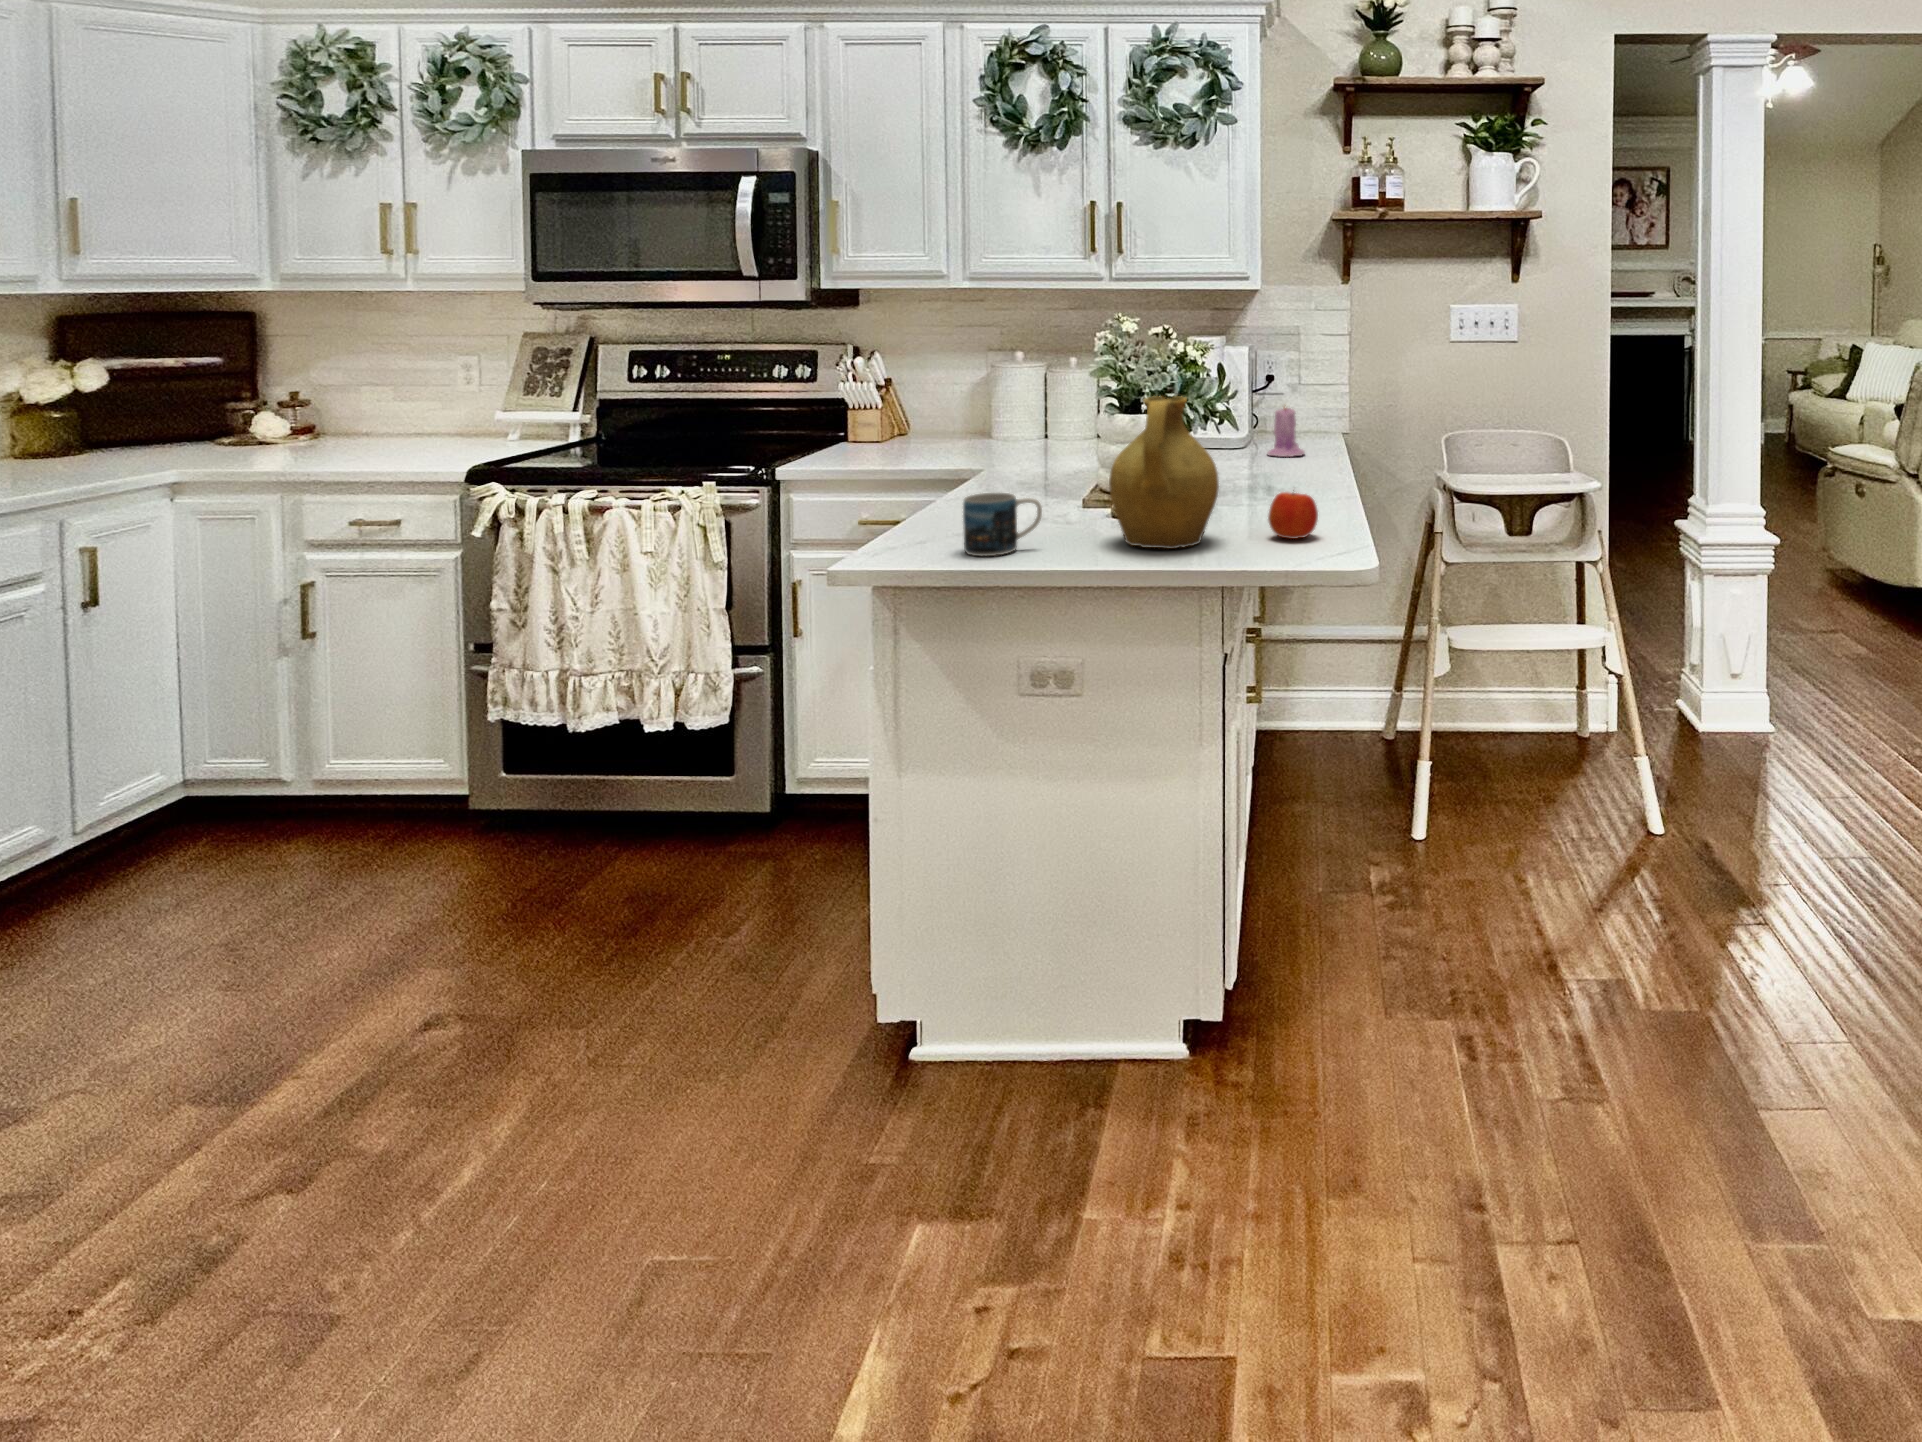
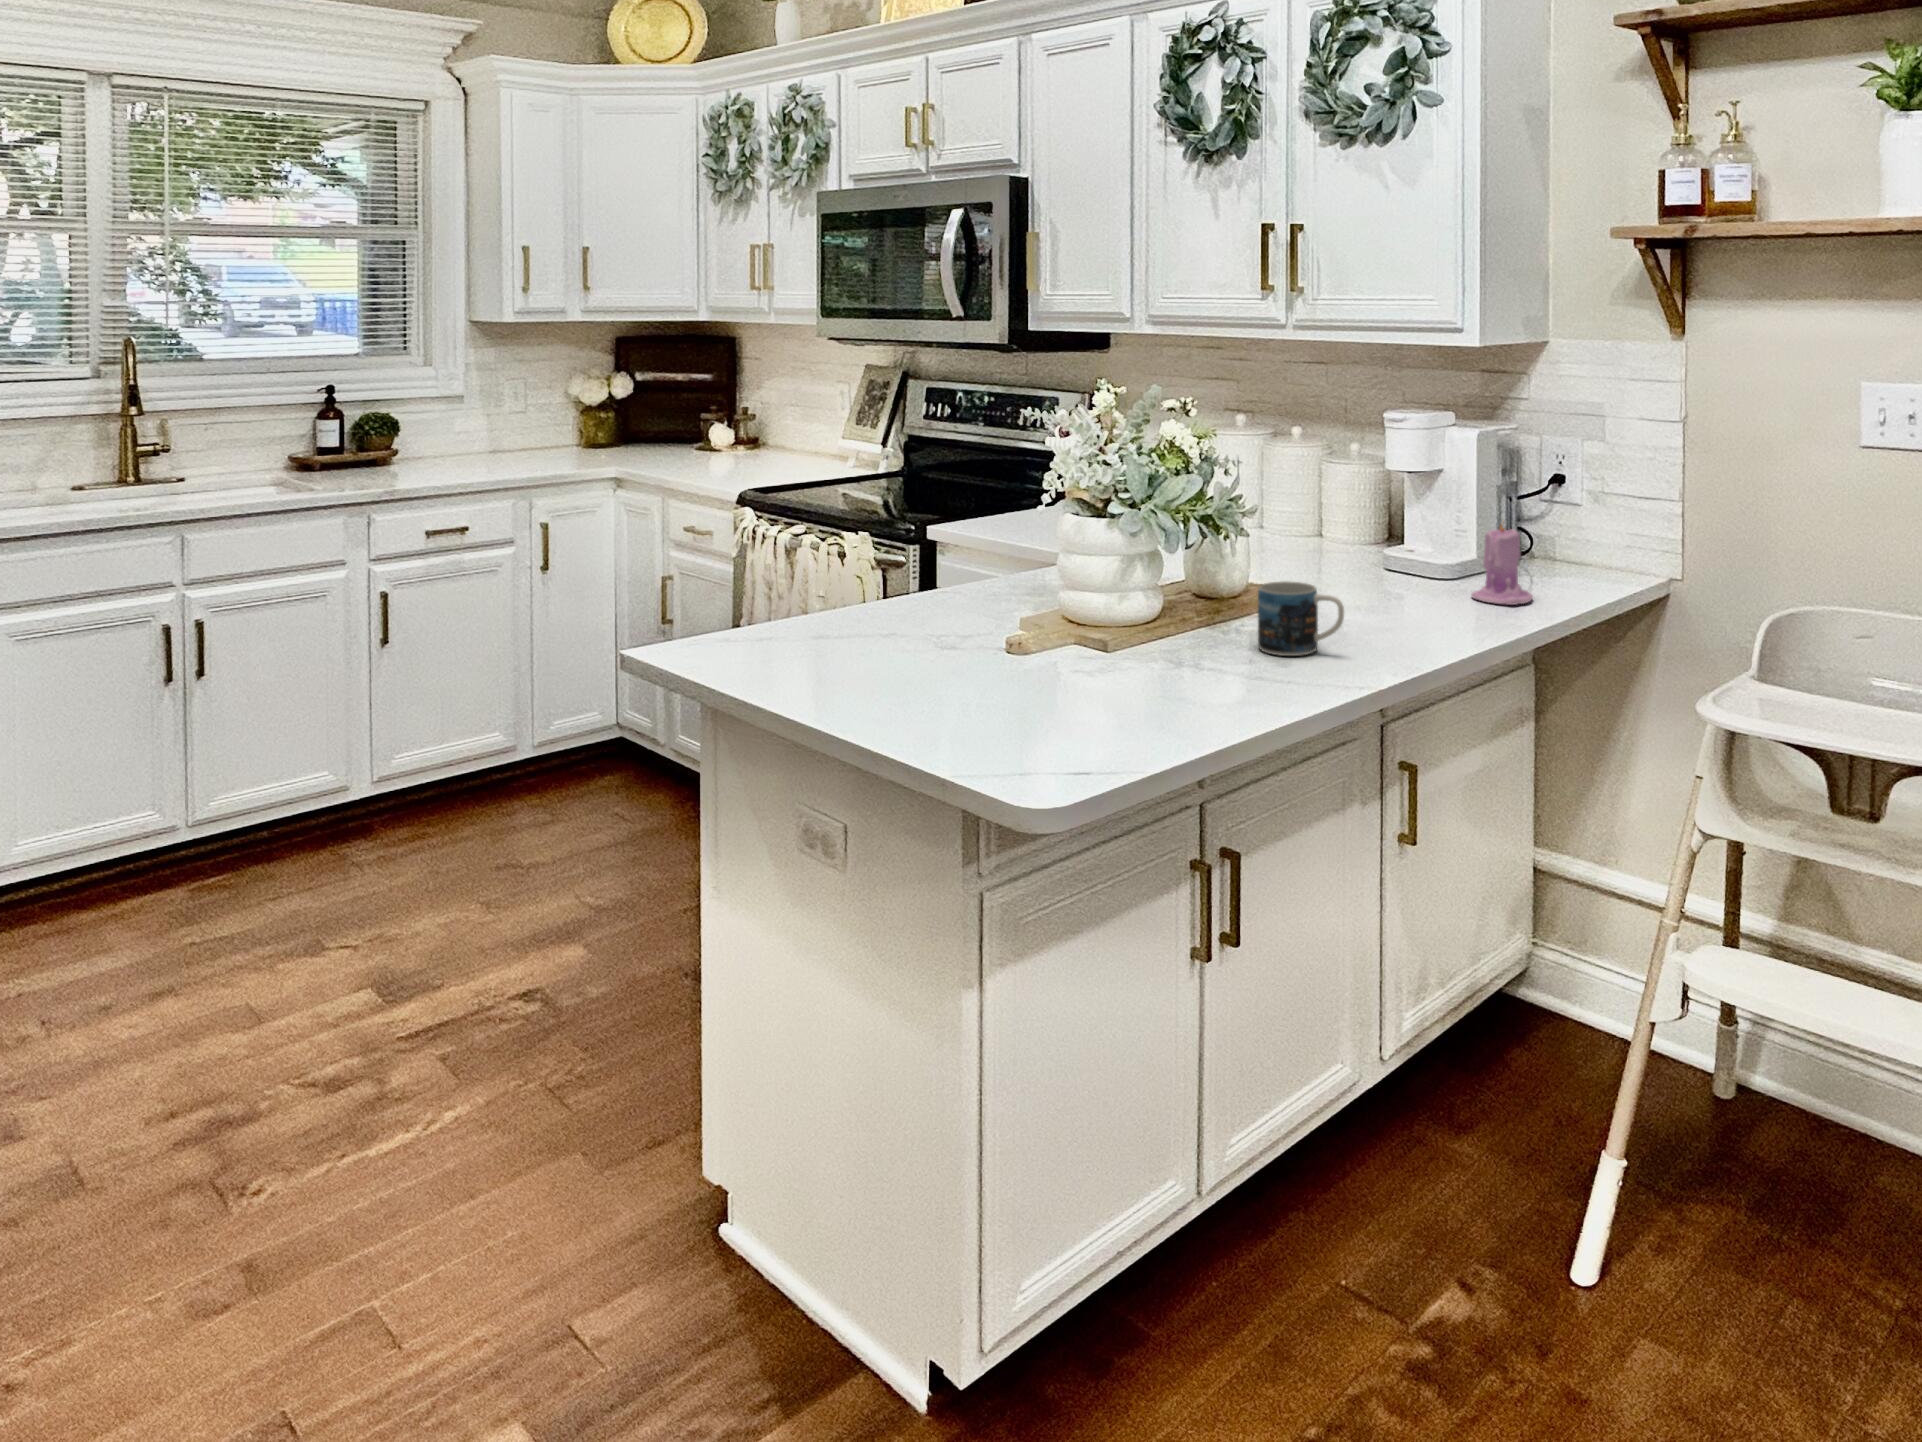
pitcher: present [1109,396,1219,549] -> none [888,500,1038,716]
apple: present [1268,490,1318,539] -> none [1081,658,1157,738]
mug: present [963,493,1042,556] -> present [1258,581,1344,656]

